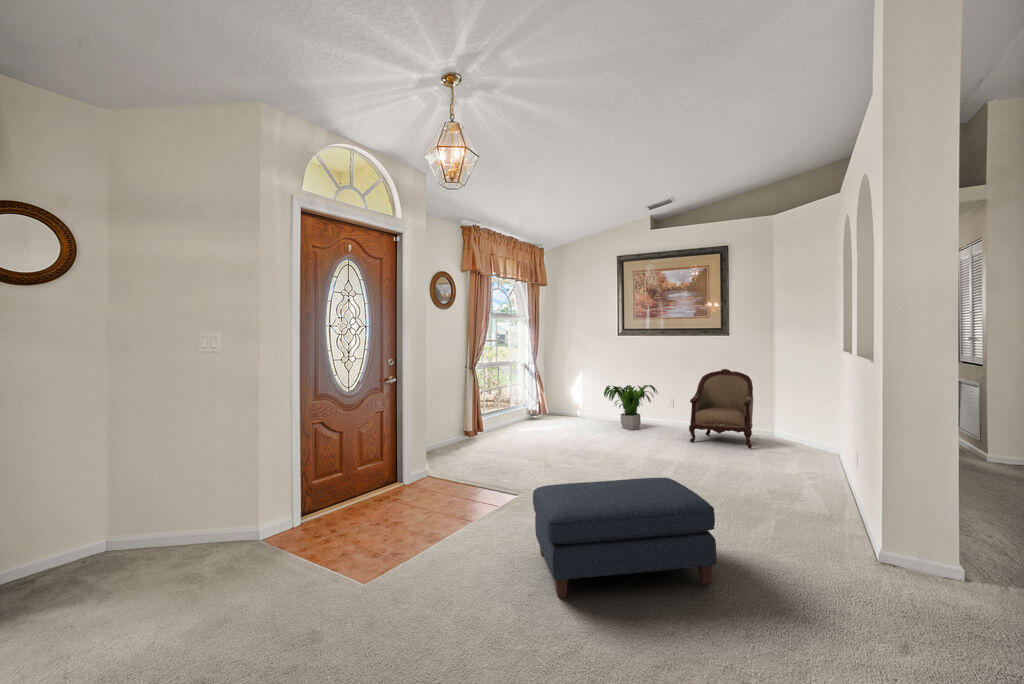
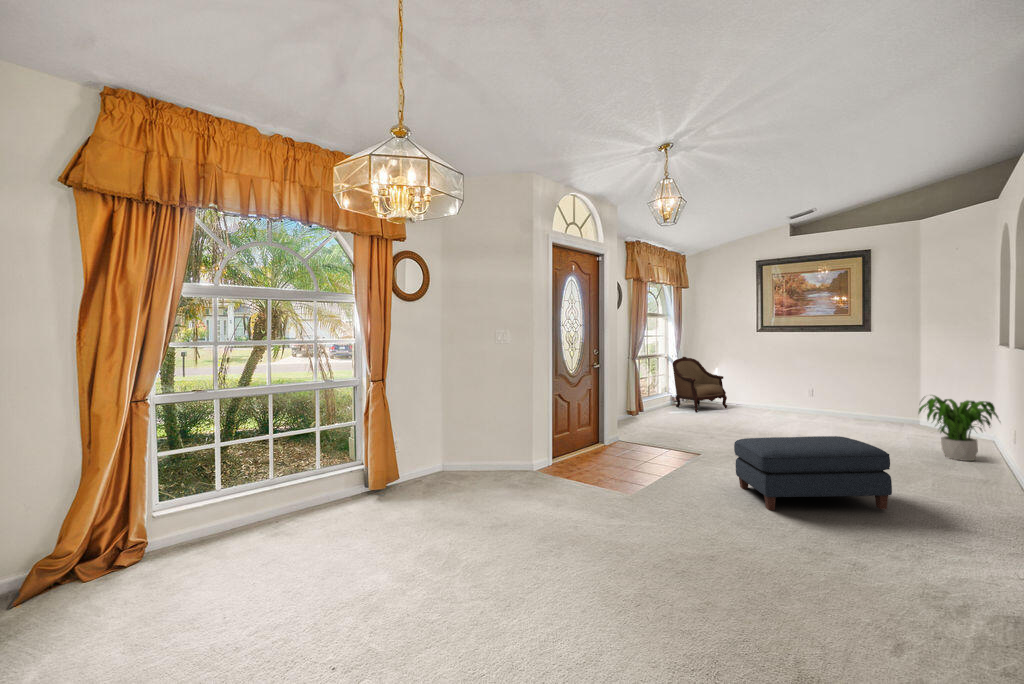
armchair: present [689,369,753,448] -> present [672,357,727,412]
potted plant: present [604,385,658,430] -> present [919,396,998,461]

